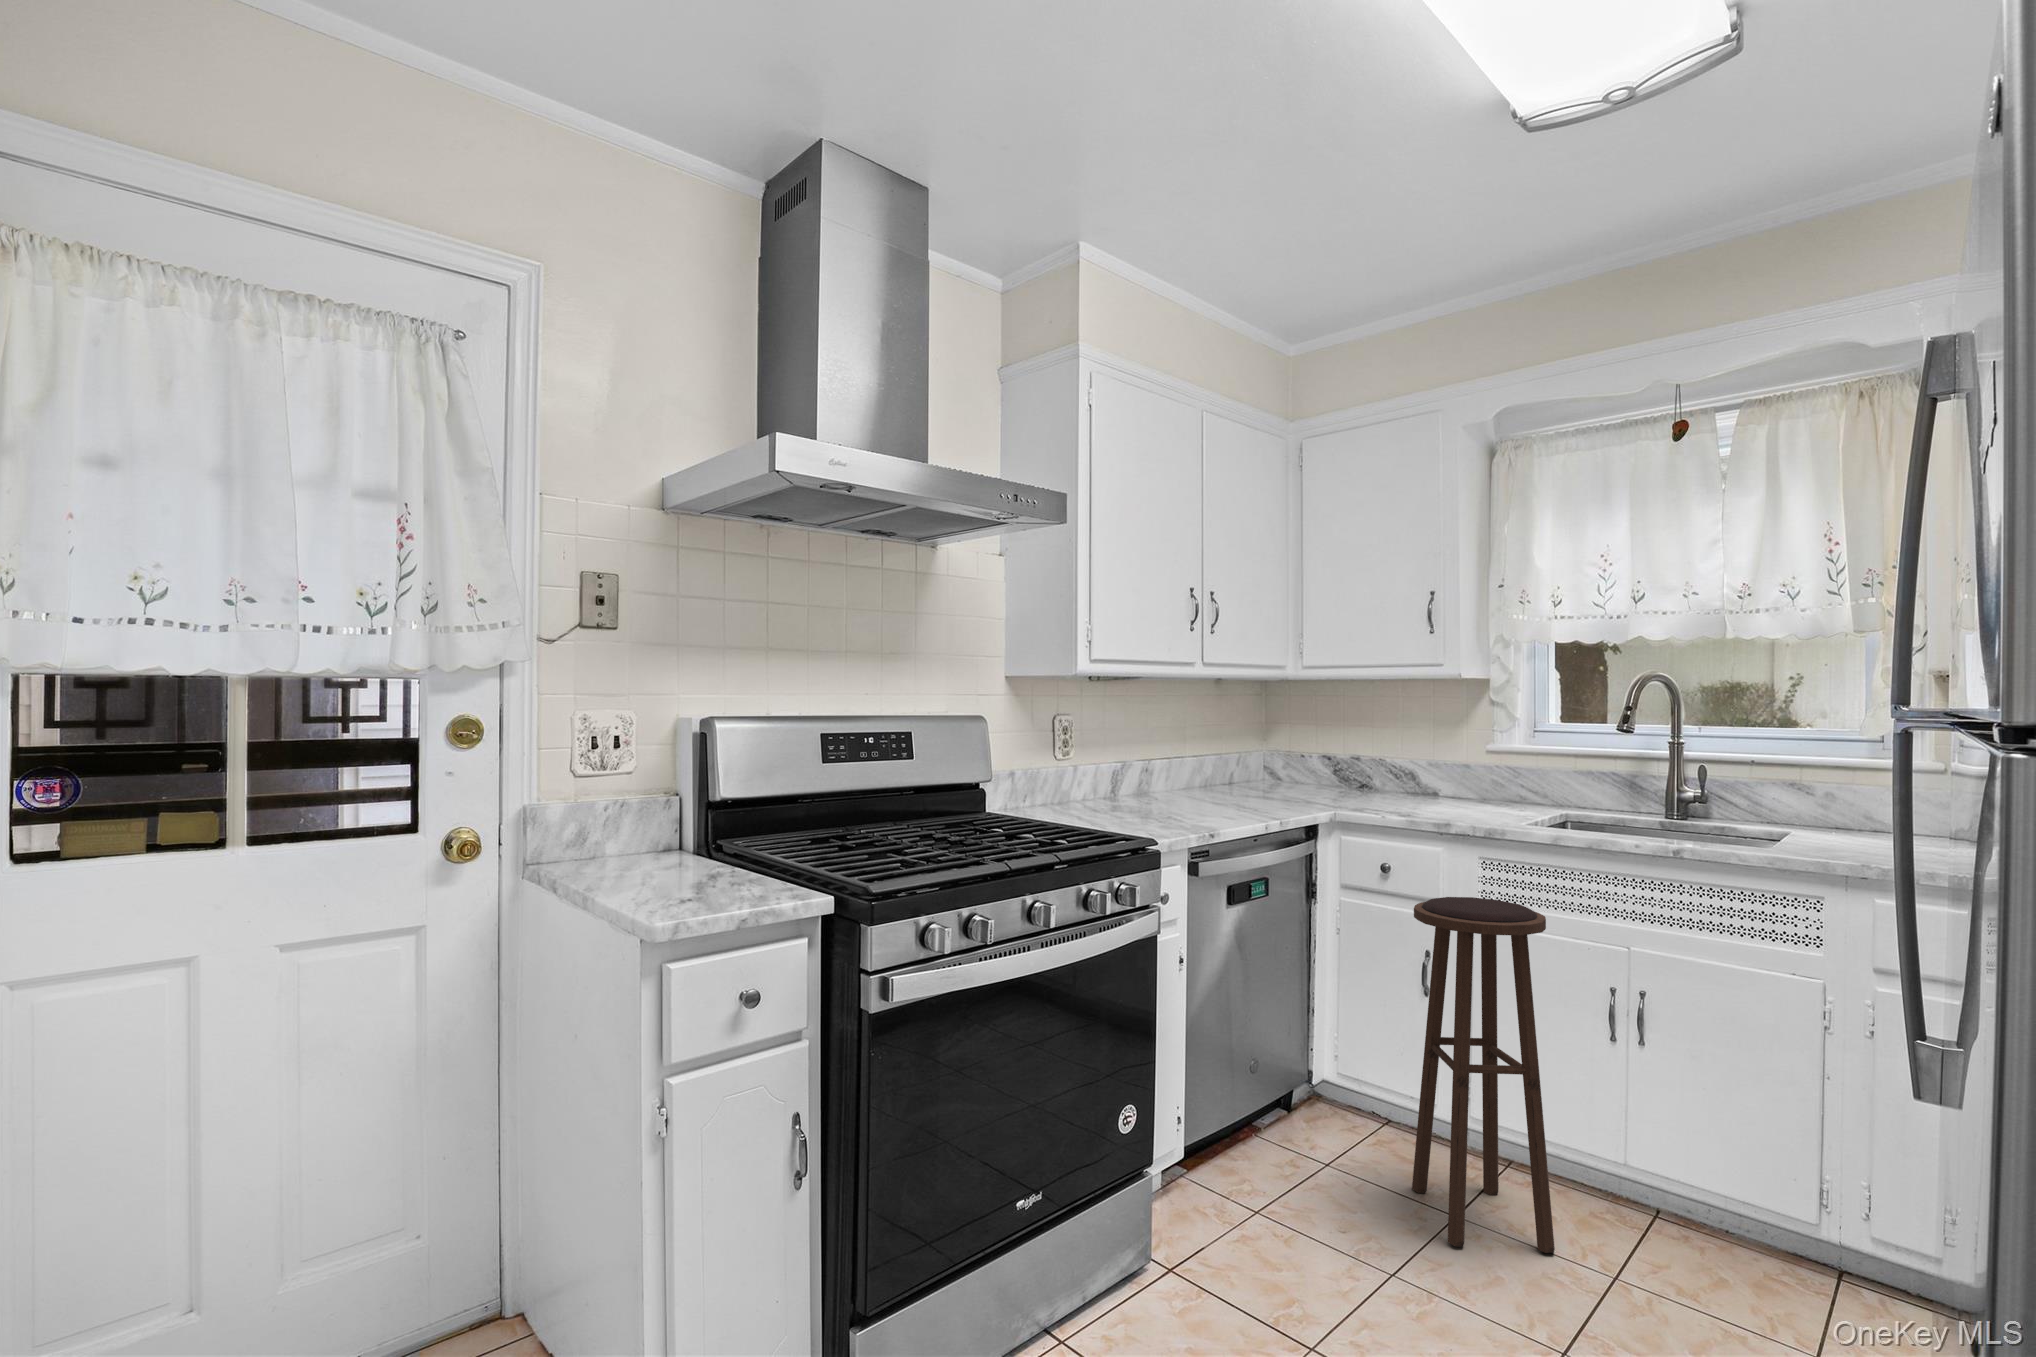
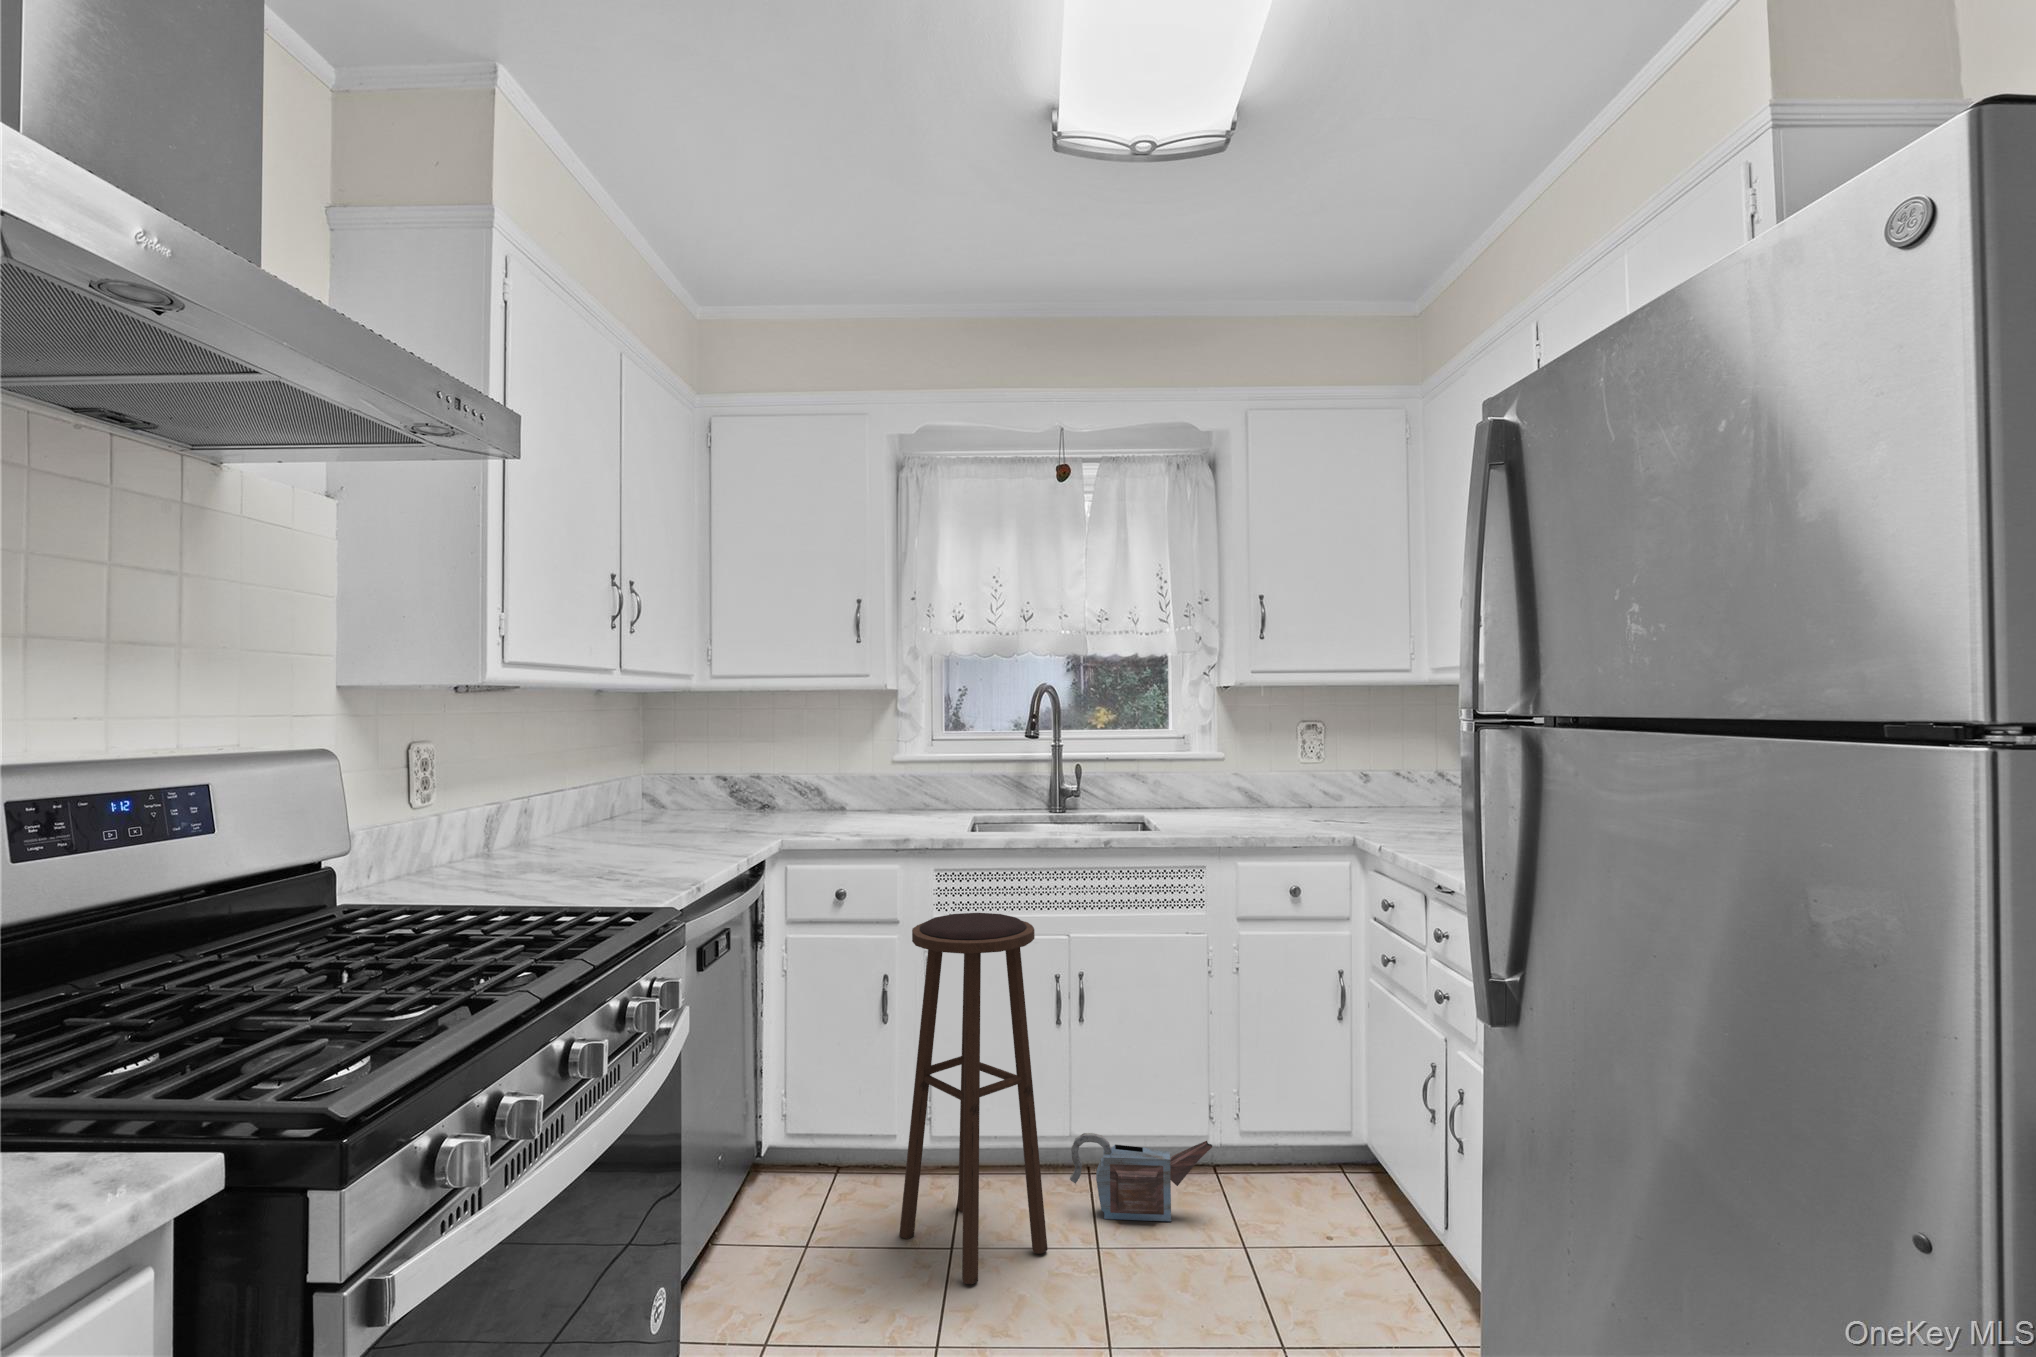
watering can: none [1606,1156,1794,1288] -> present [1070,1133,1212,1221]

